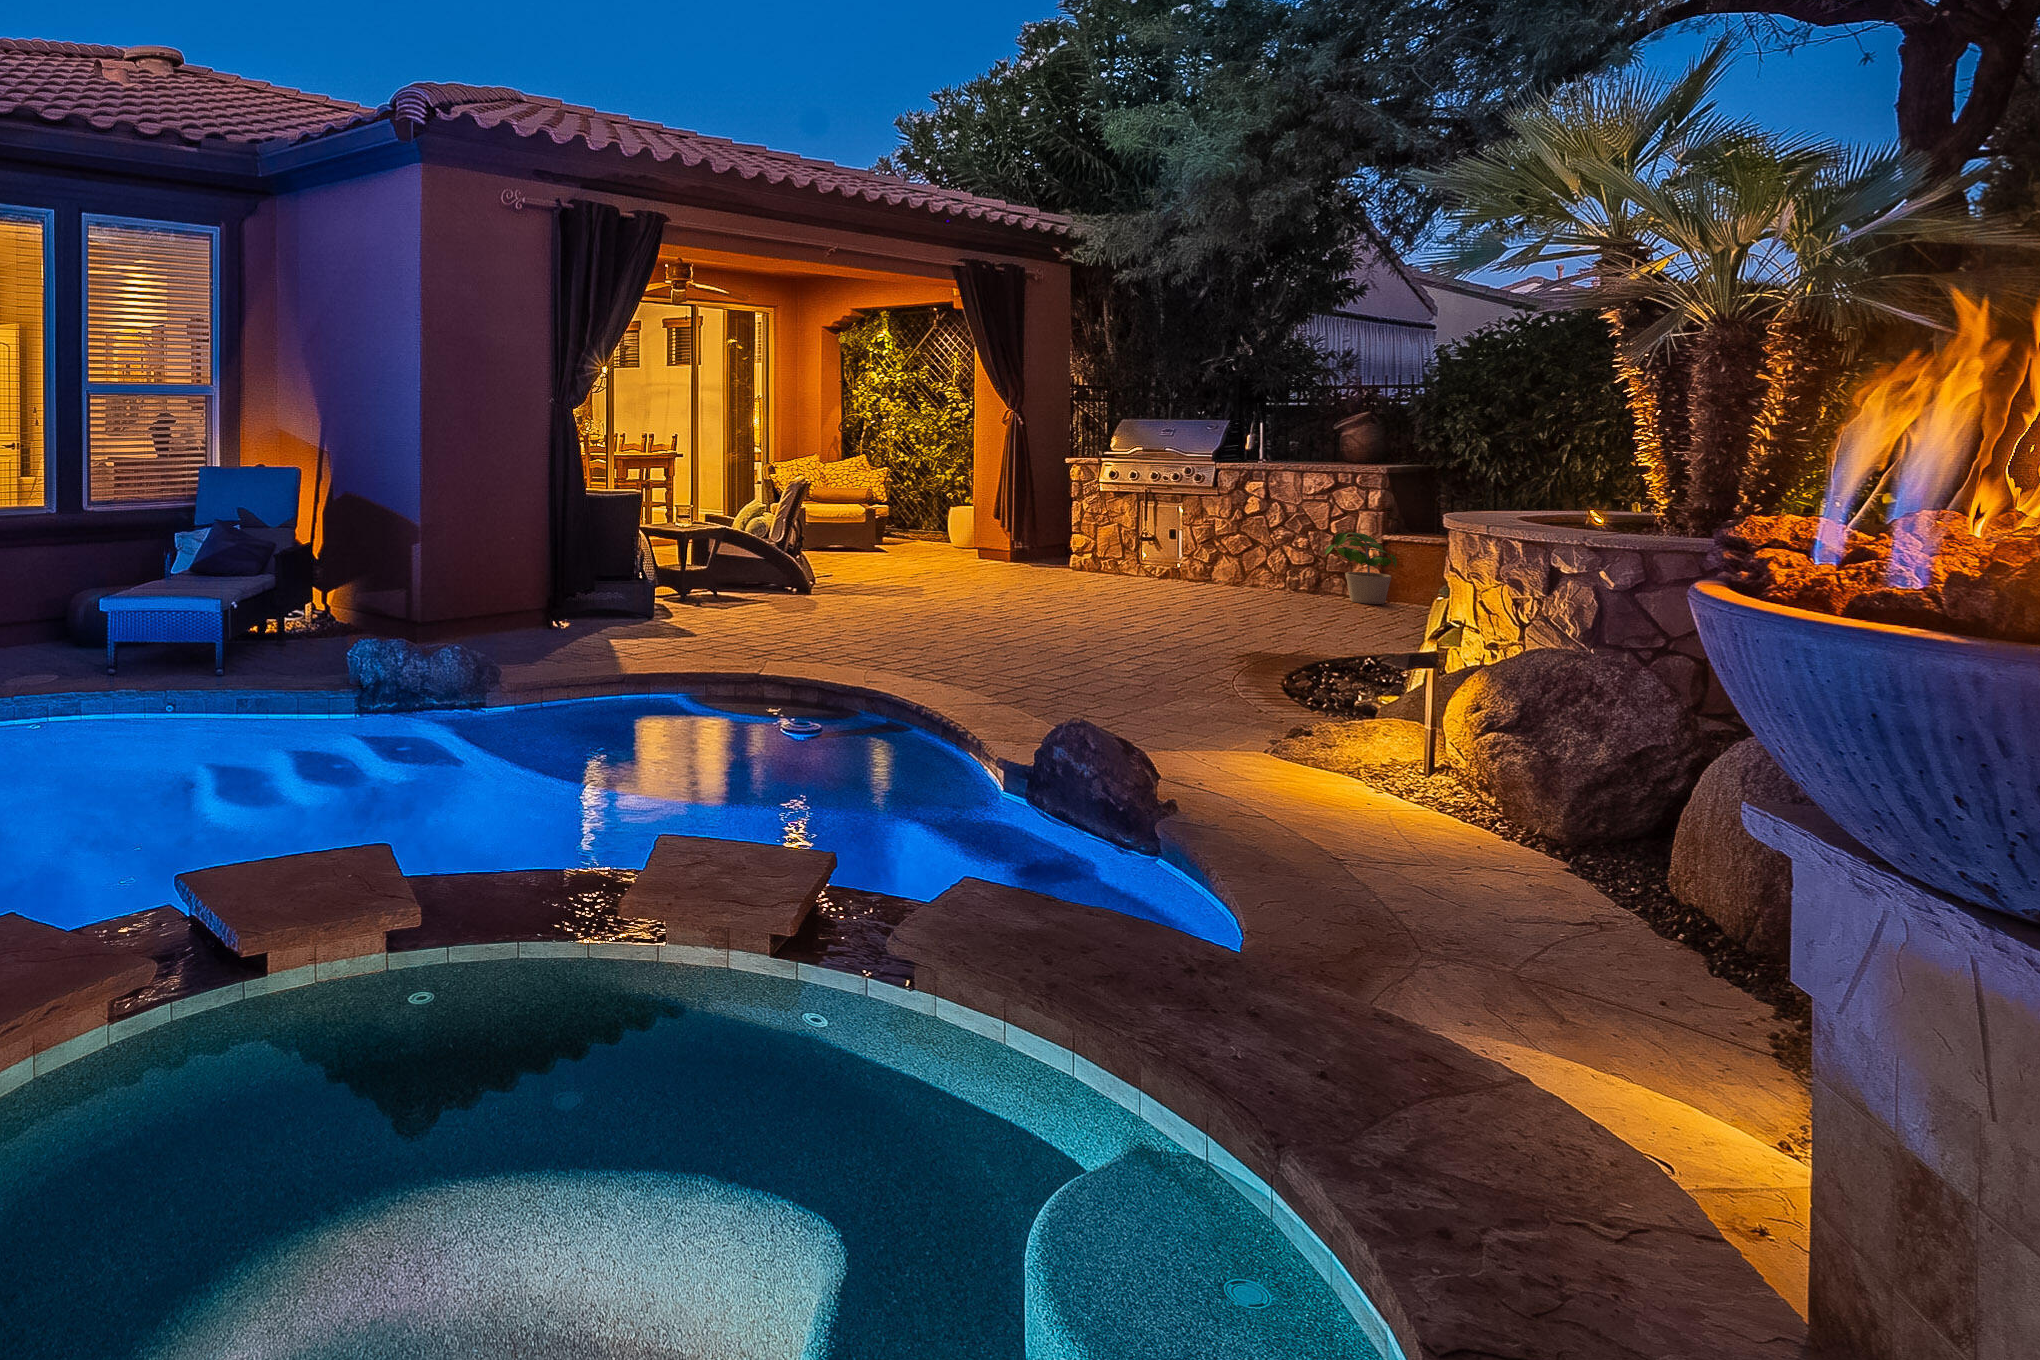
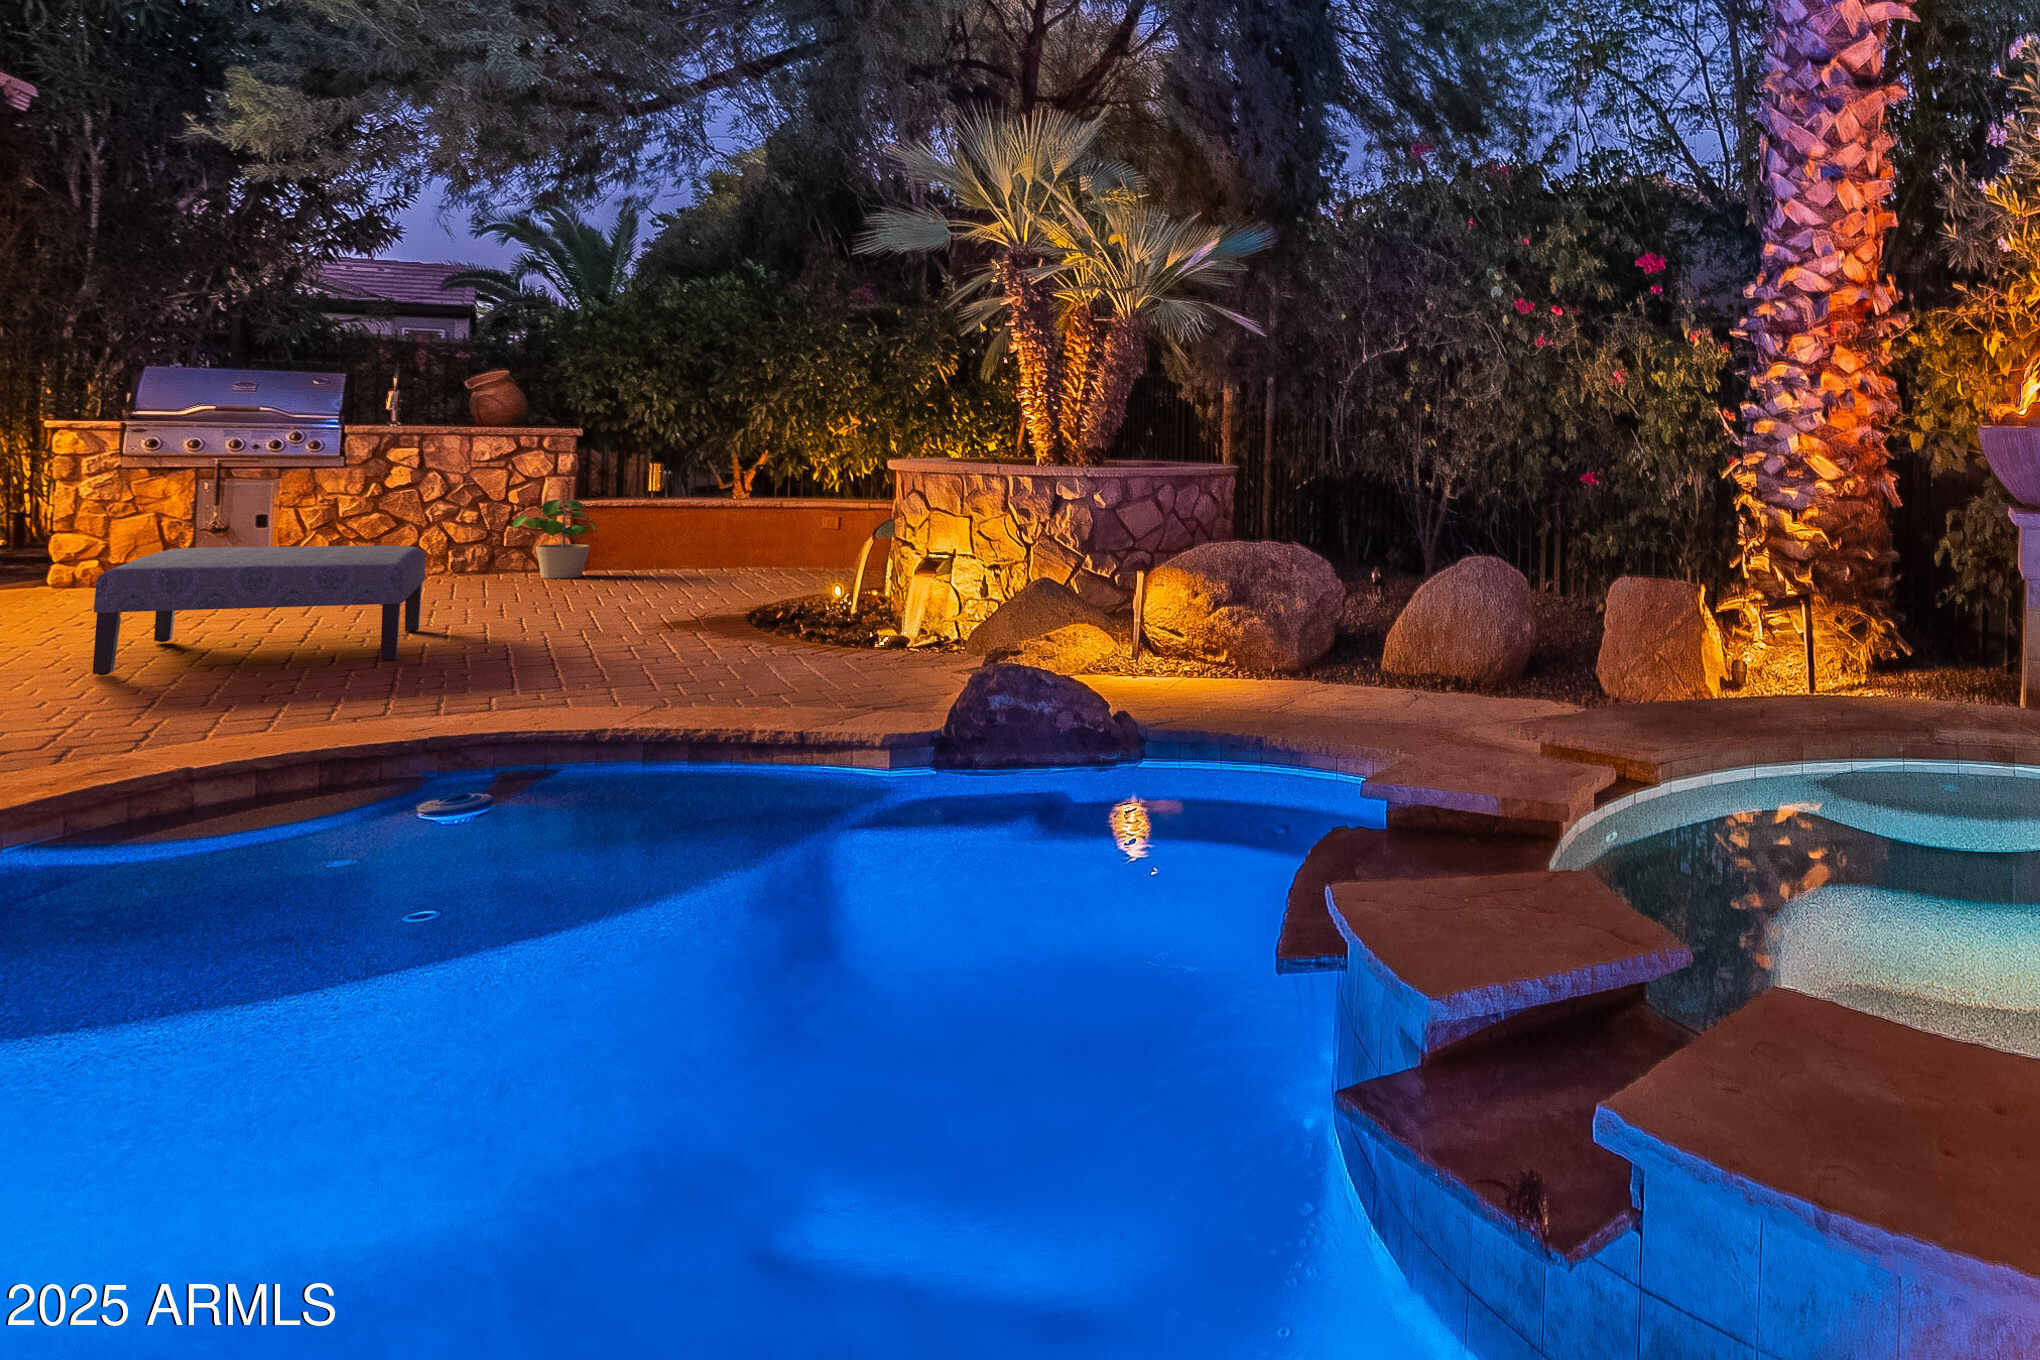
ottoman: none [960,551,1167,646] -> present [93,545,426,675]

